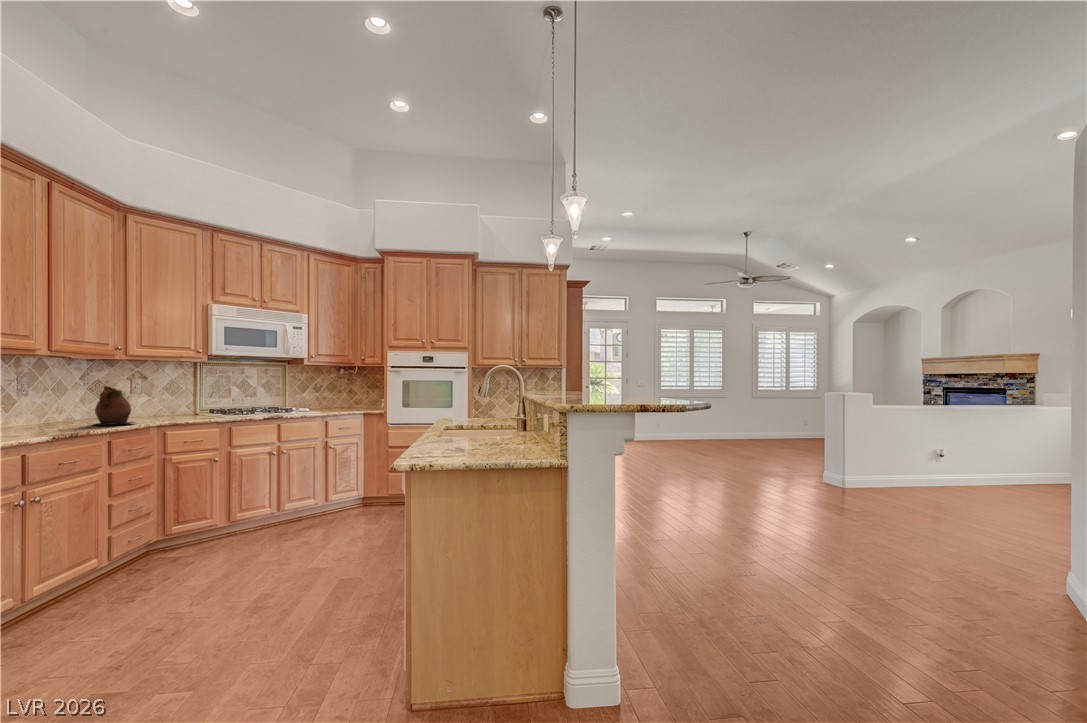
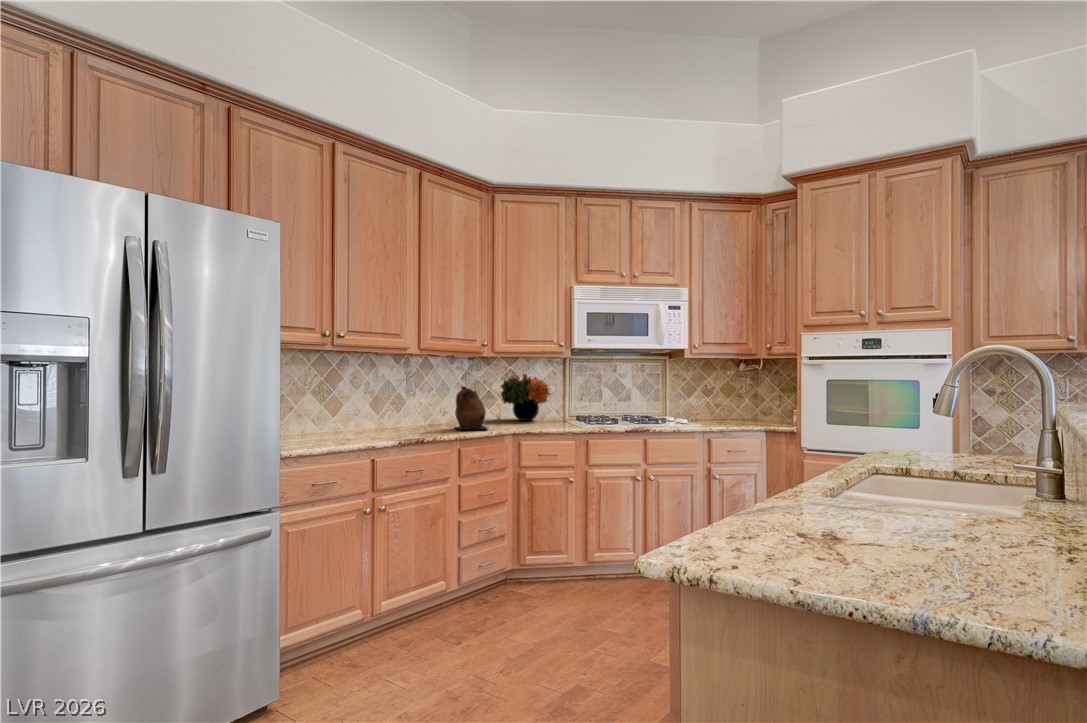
flower arrangement: none [131,375,189,416] -> present [501,374,551,421]

